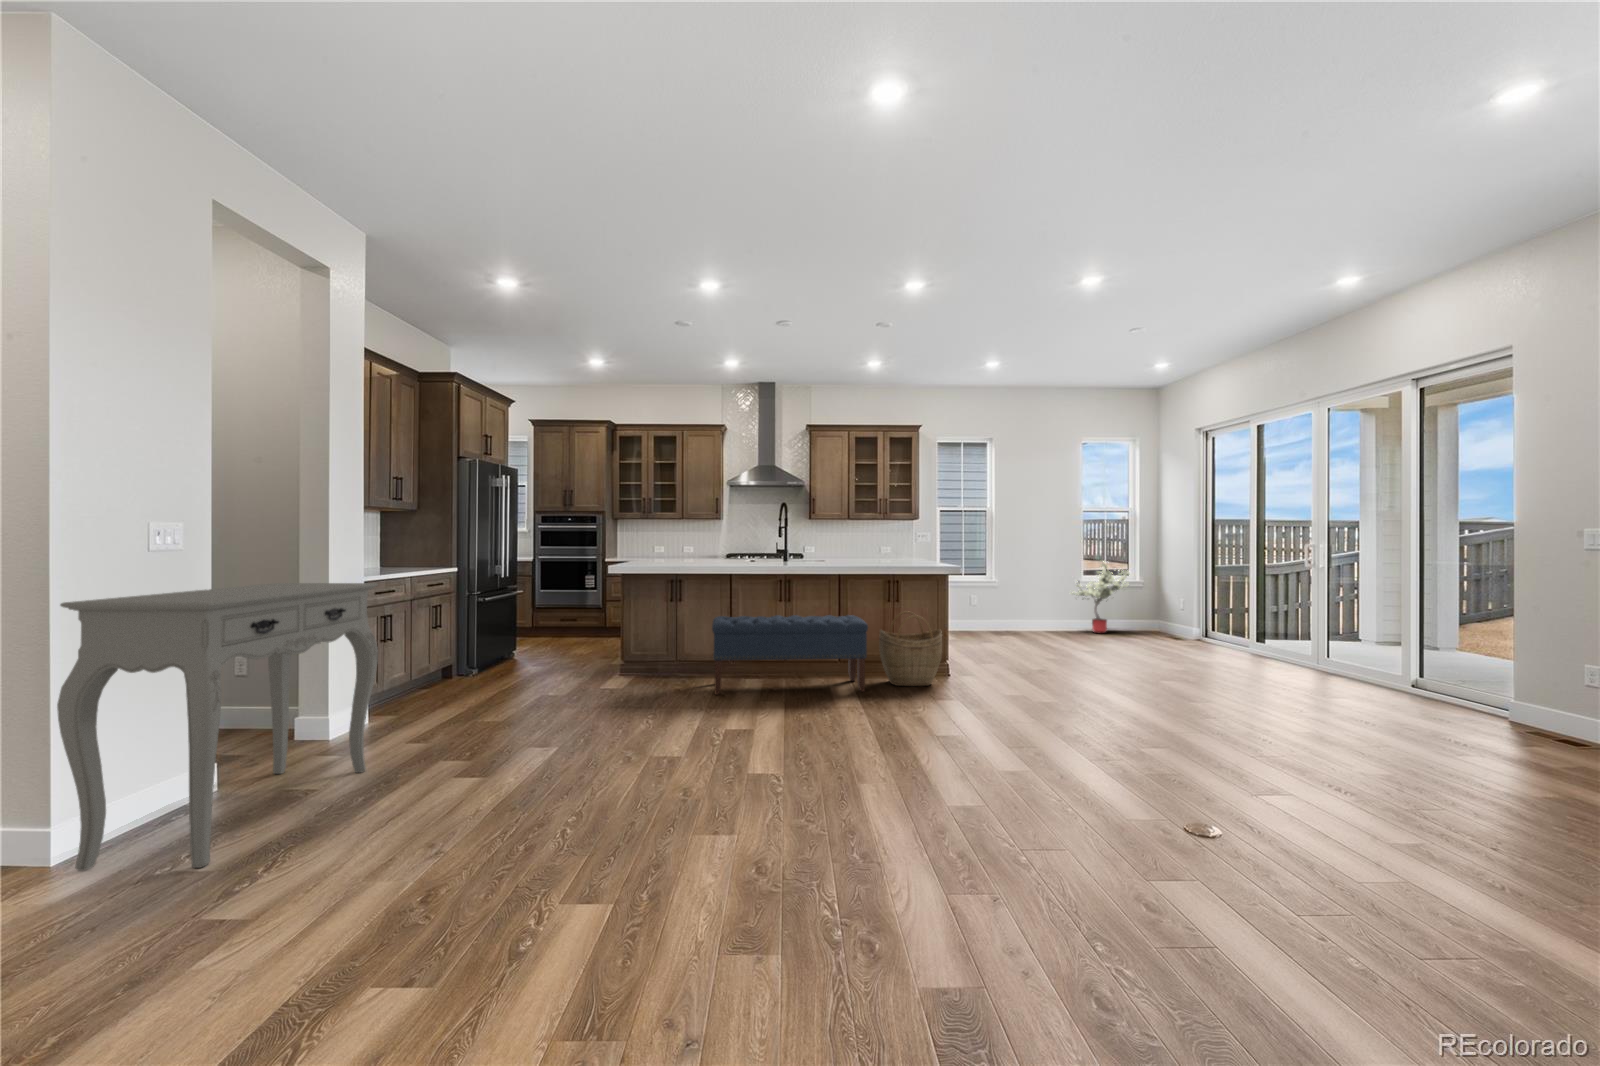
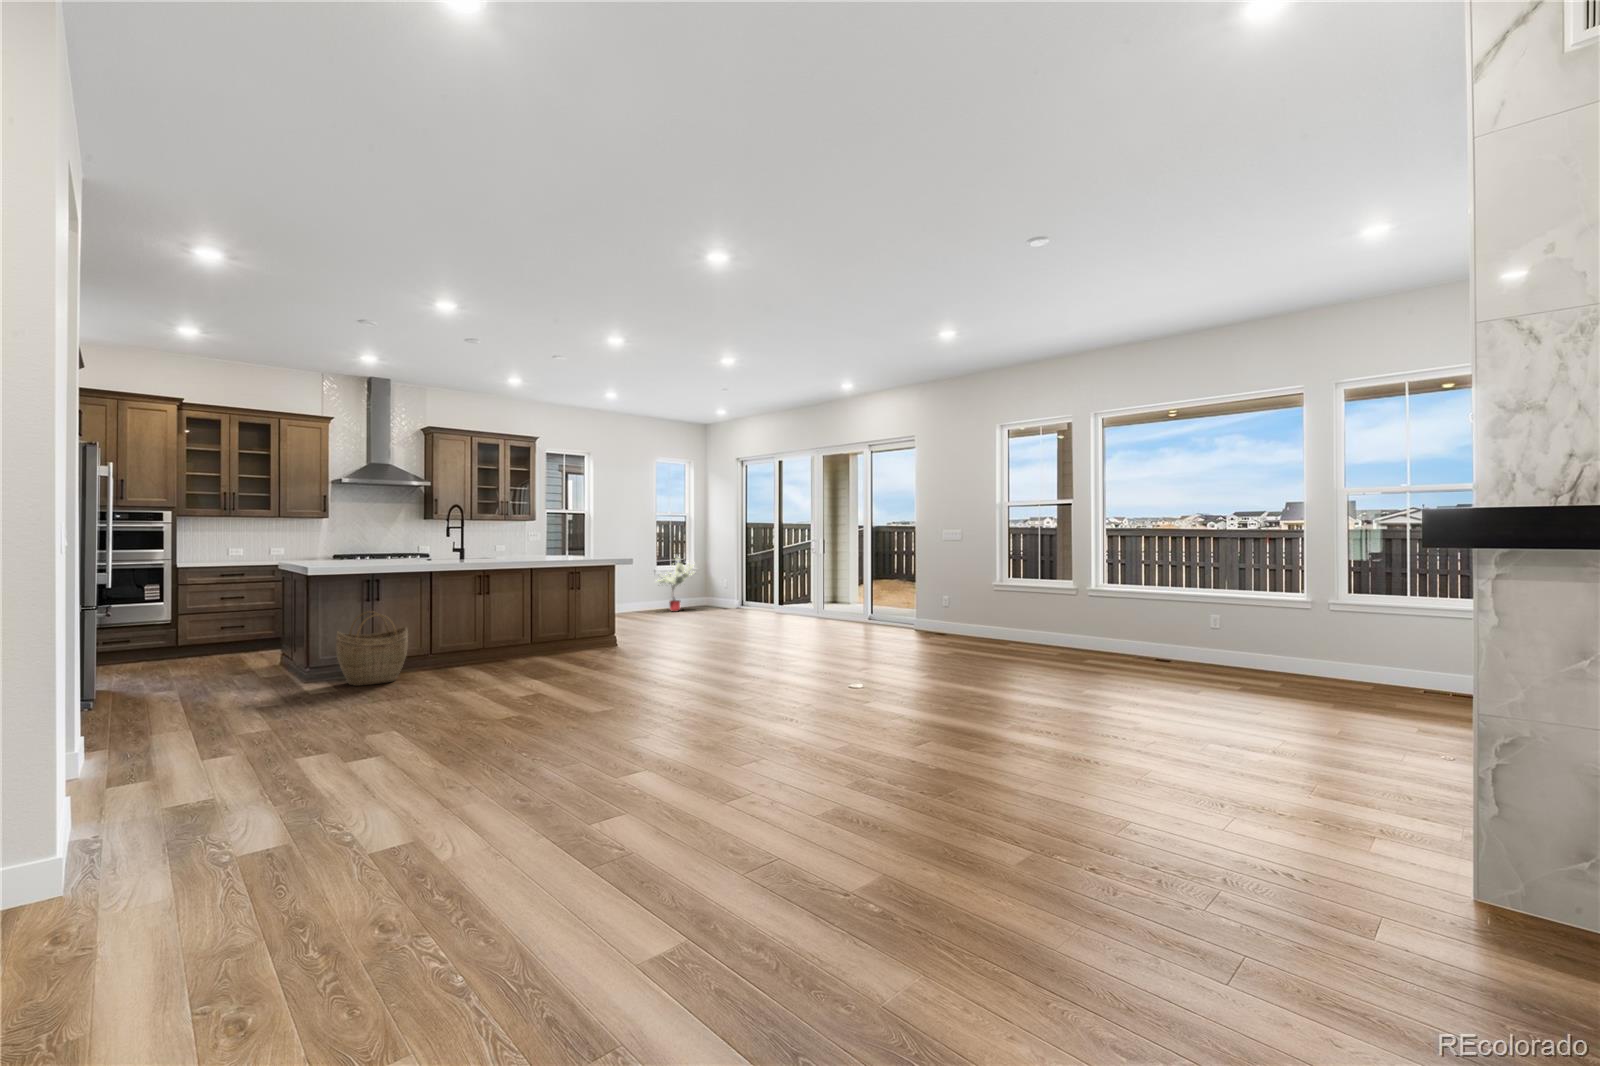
console table: present [57,583,378,871] -> none [84,583,261,857]
woven basket: present [879,611,942,686] -> present [336,611,408,686]
bench: present [712,615,868,695] -> none [421,602,571,678]

